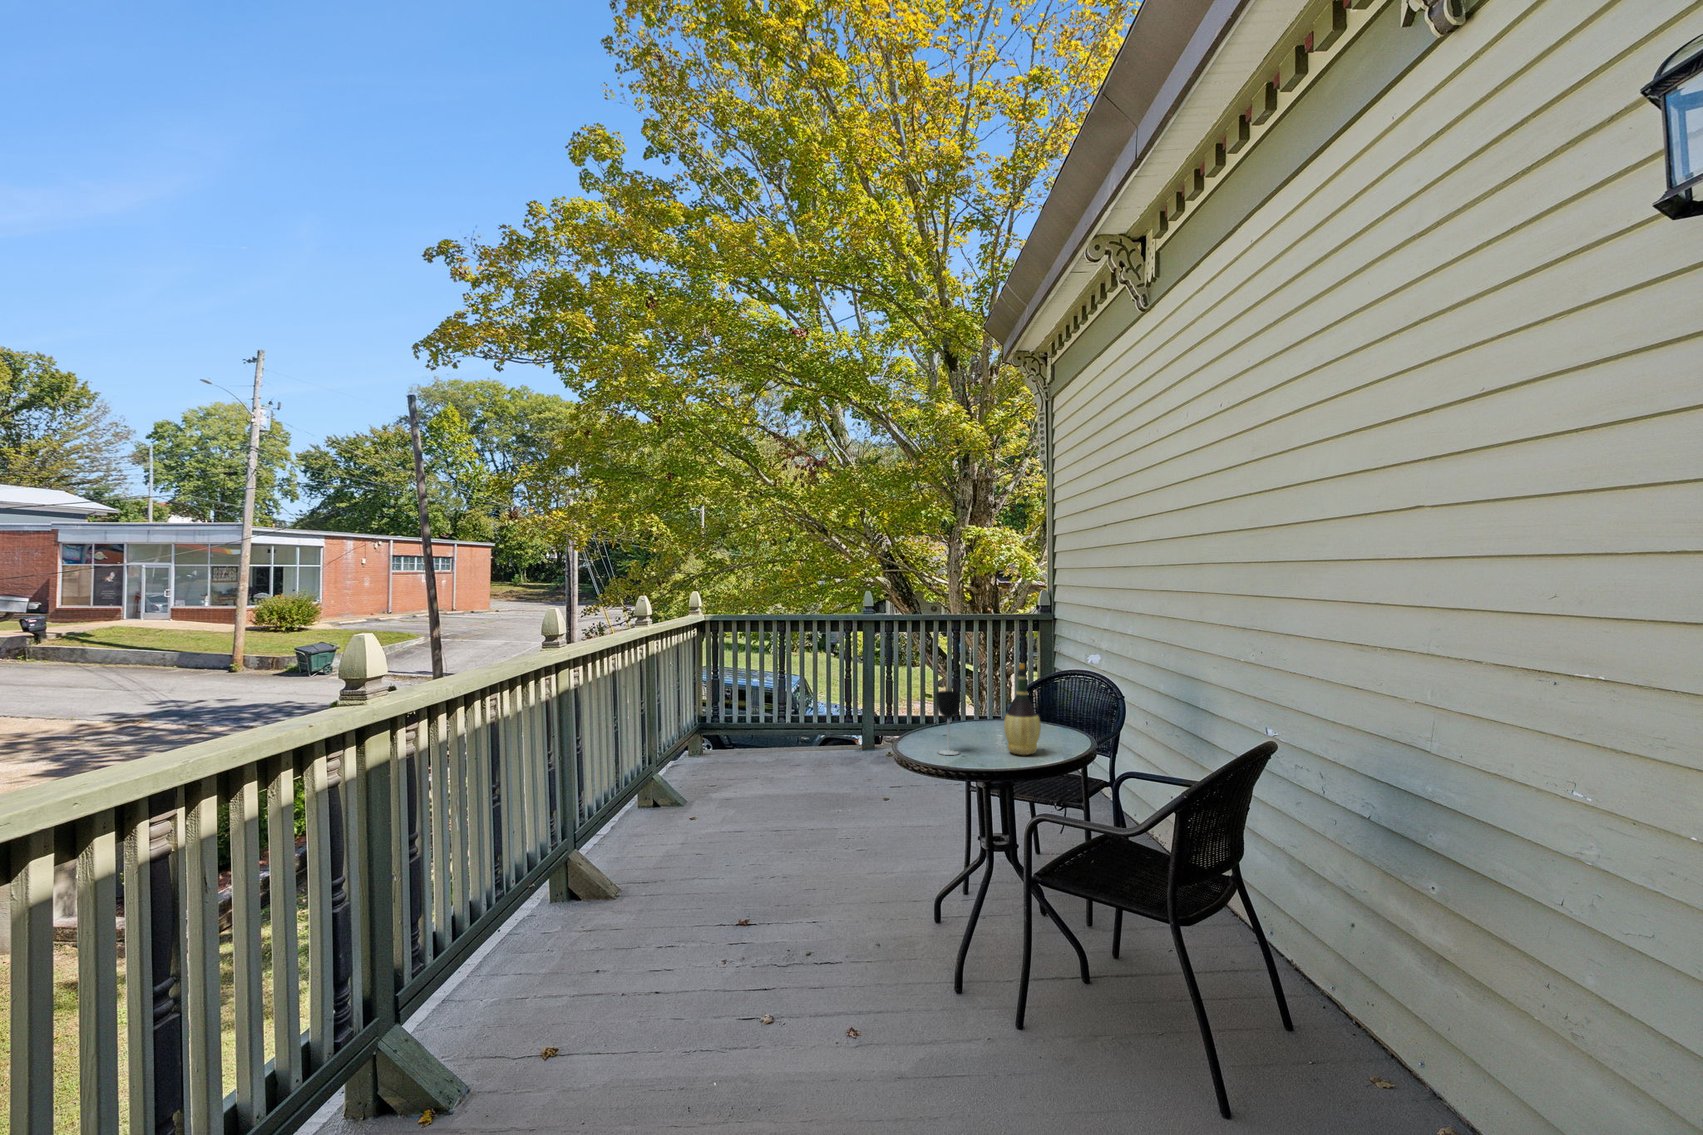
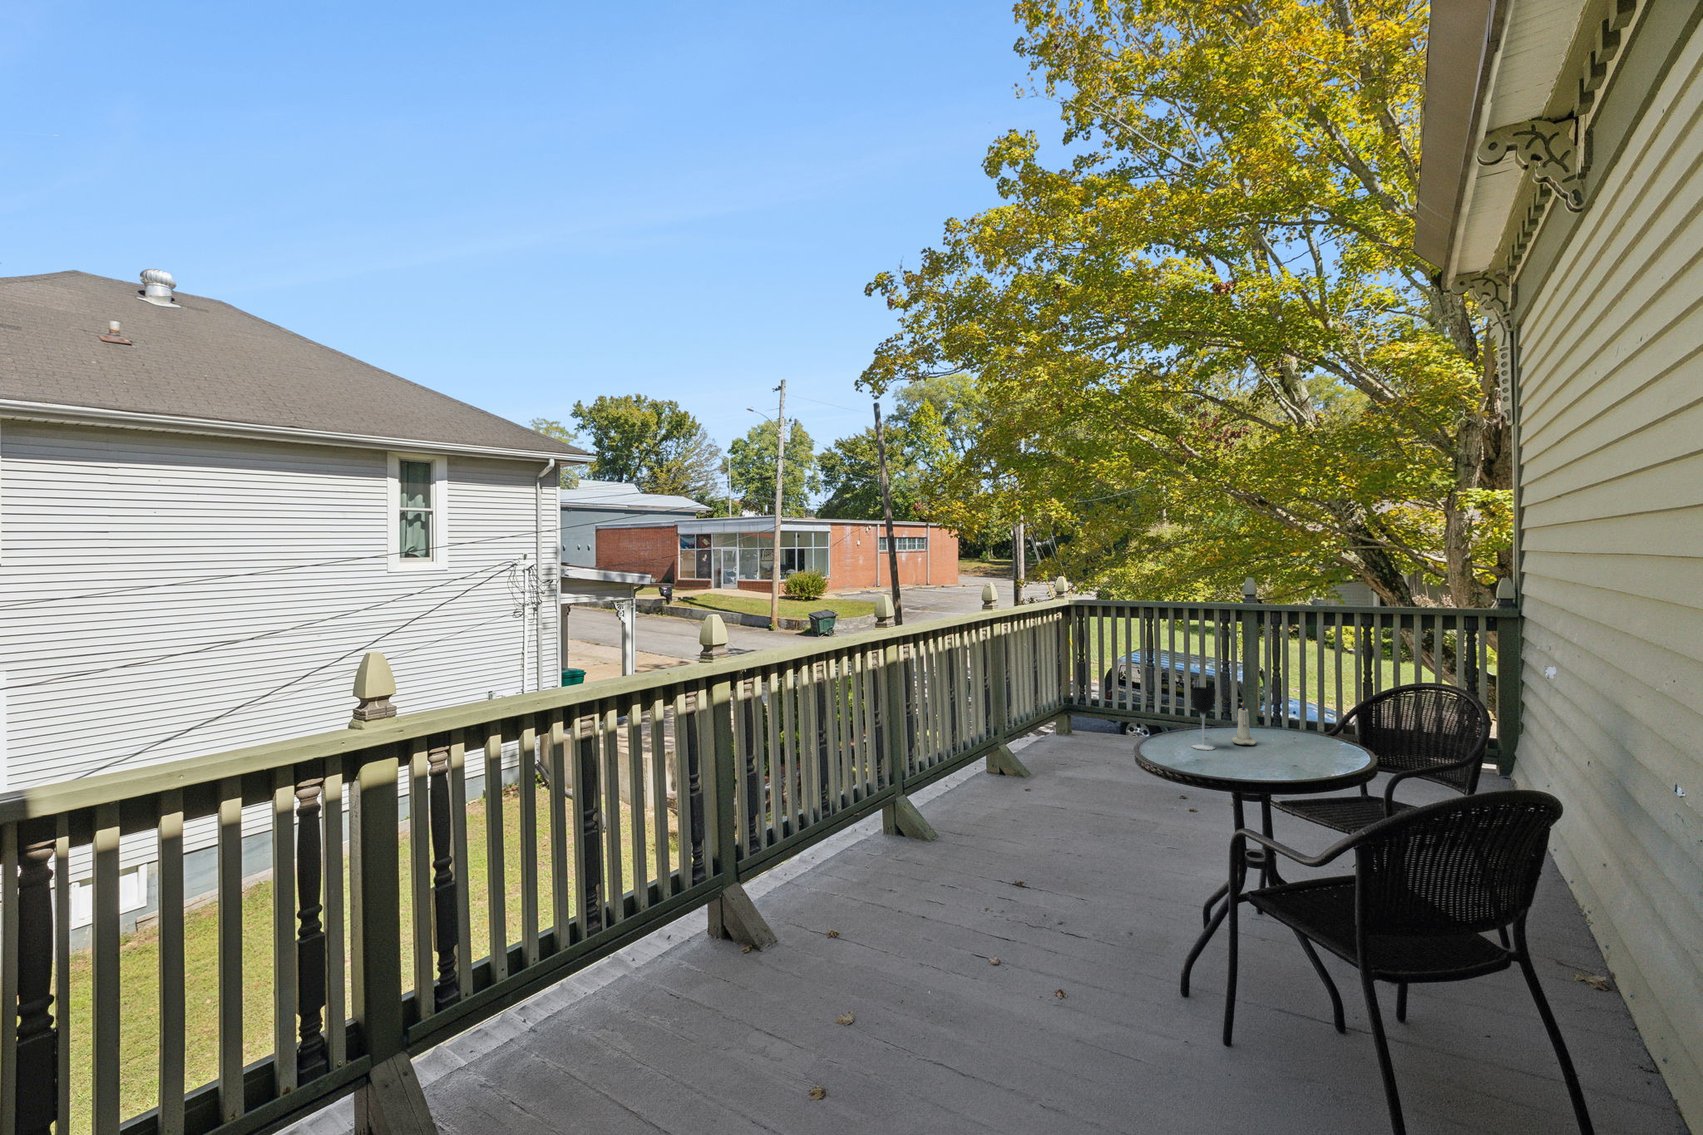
wine bottle: present [1004,663,1041,755] -> none [1263,665,1304,758]
candle: none [965,701,988,746] -> present [1232,701,1256,745]

